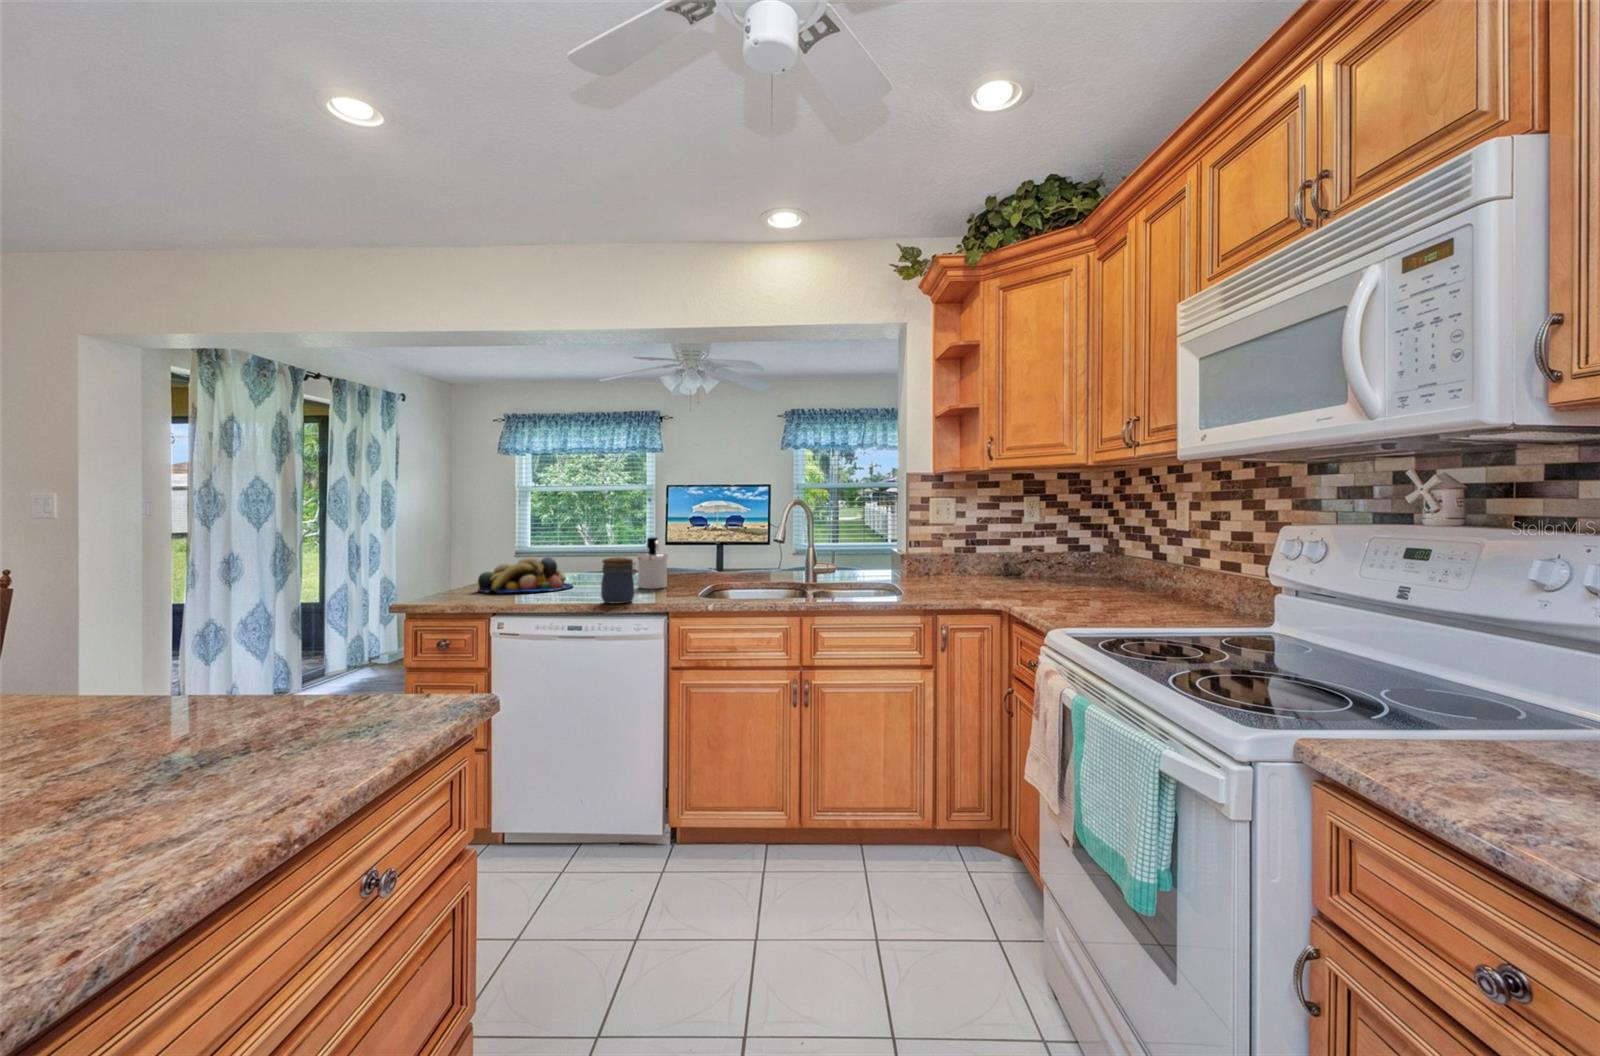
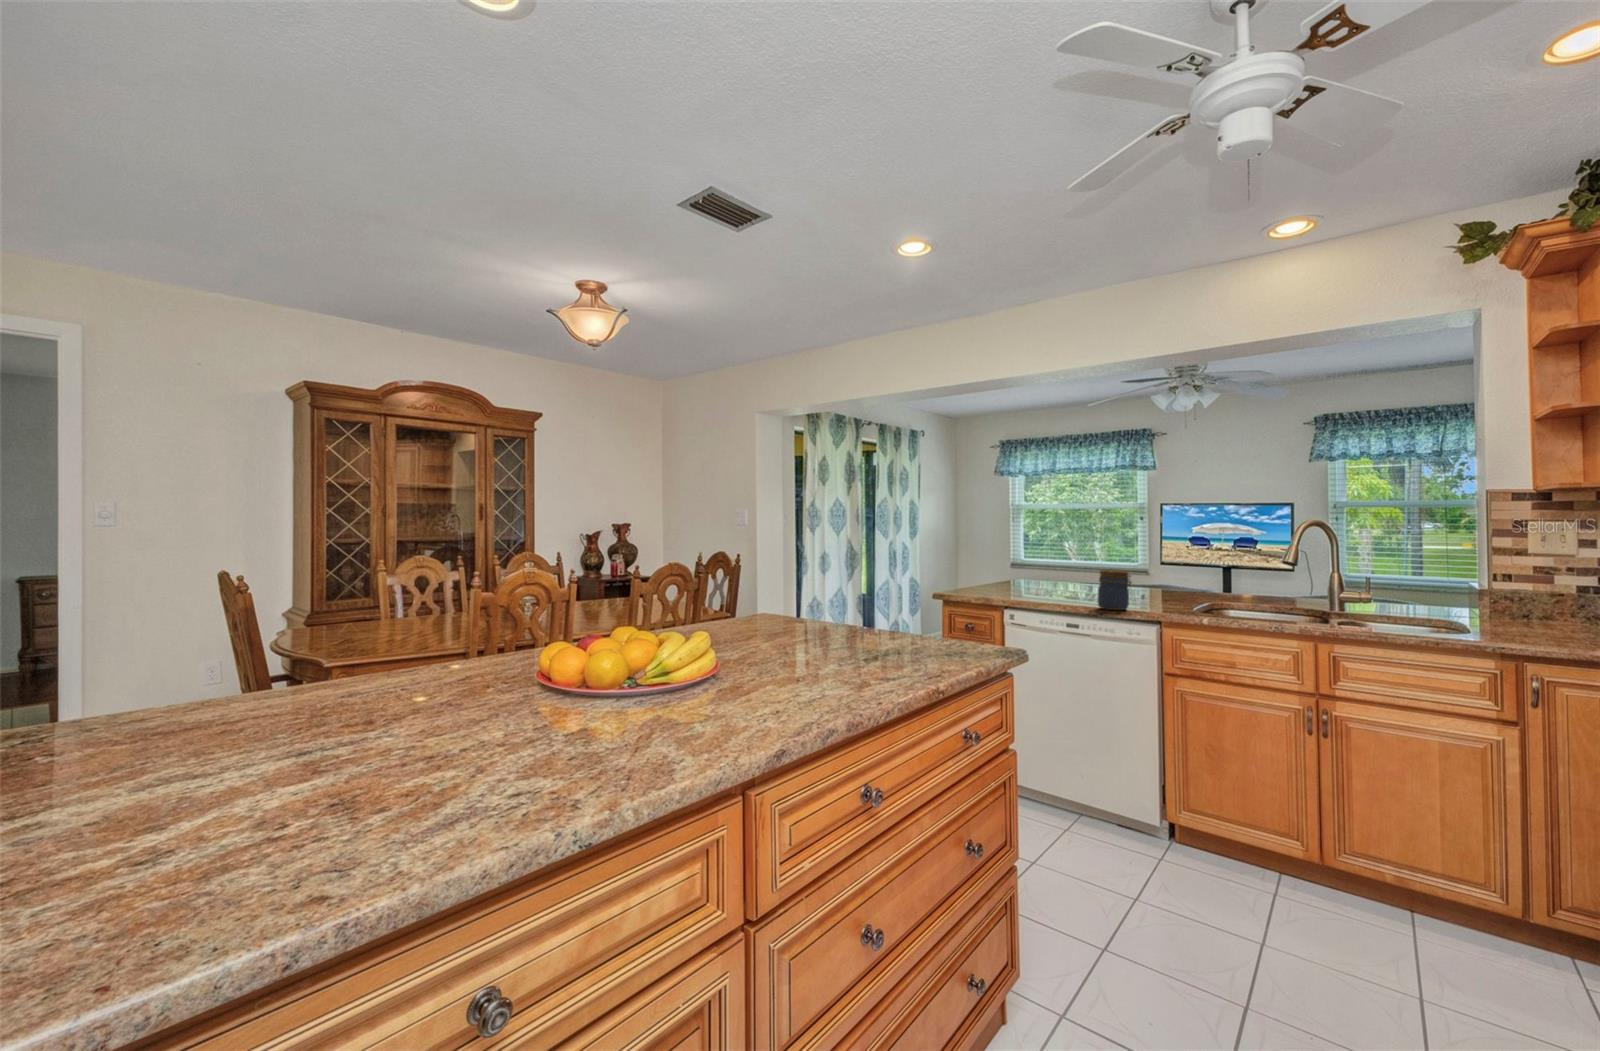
soap dispenser: present [637,537,668,589] -> none [1130,553,1162,601]
fruit bowl: present [478,557,572,593] -> none [990,566,1069,595]

